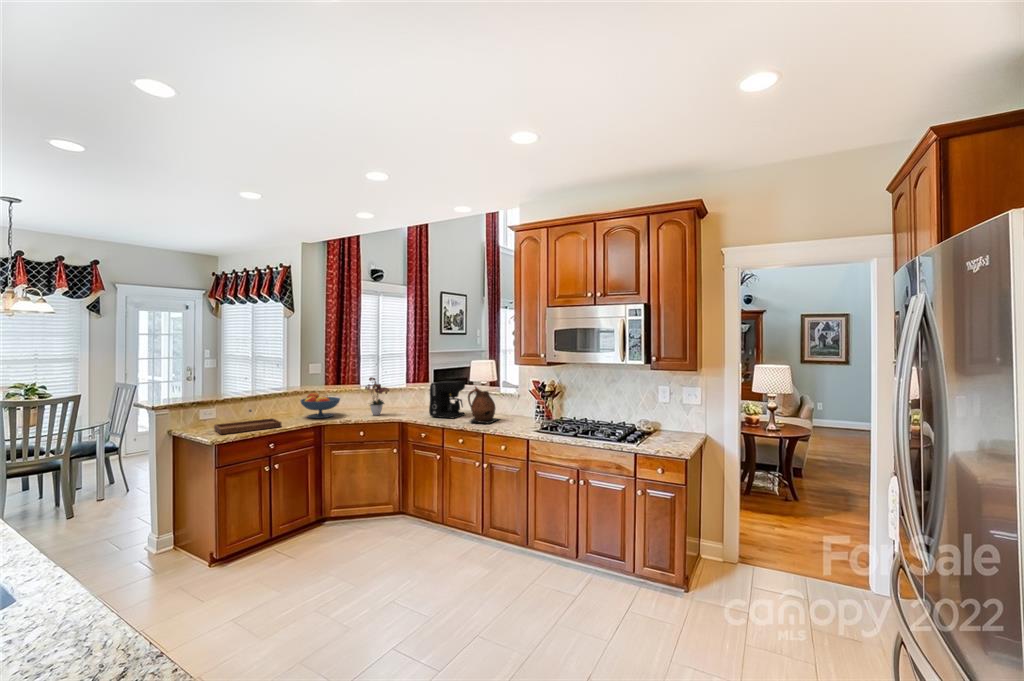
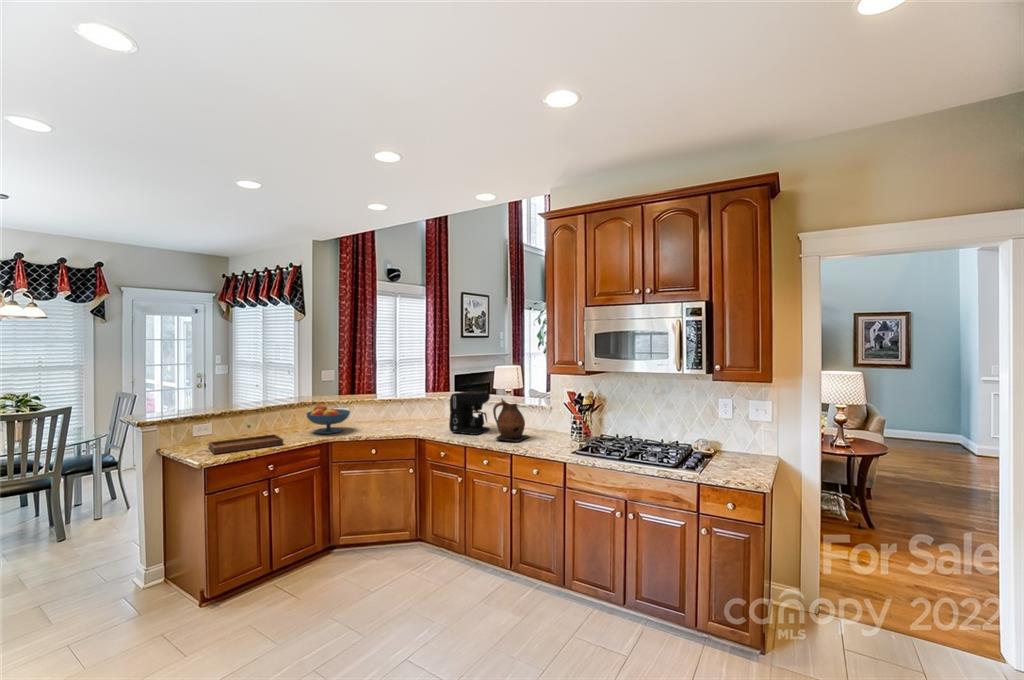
flower arrangement: present [365,377,389,415] -> none [376,385,407,430]

